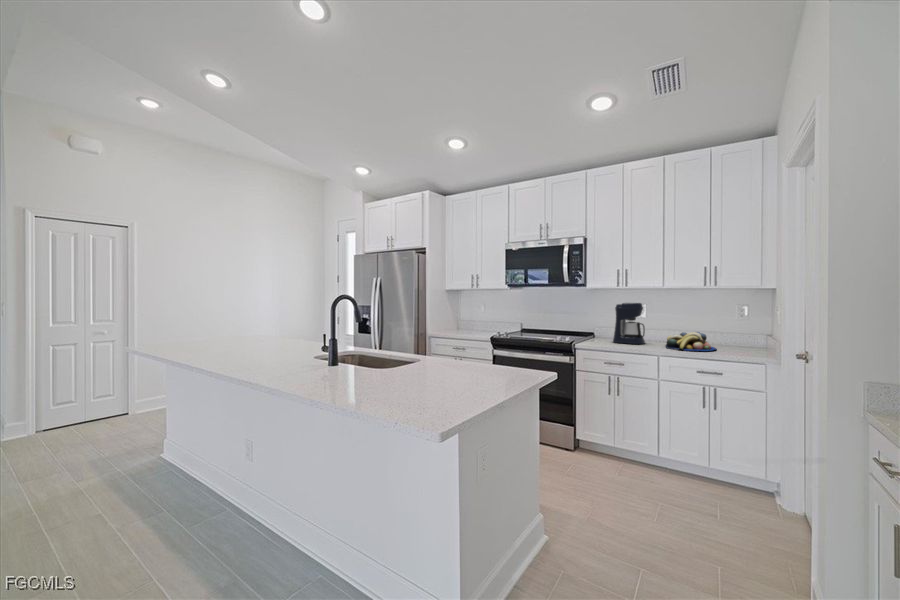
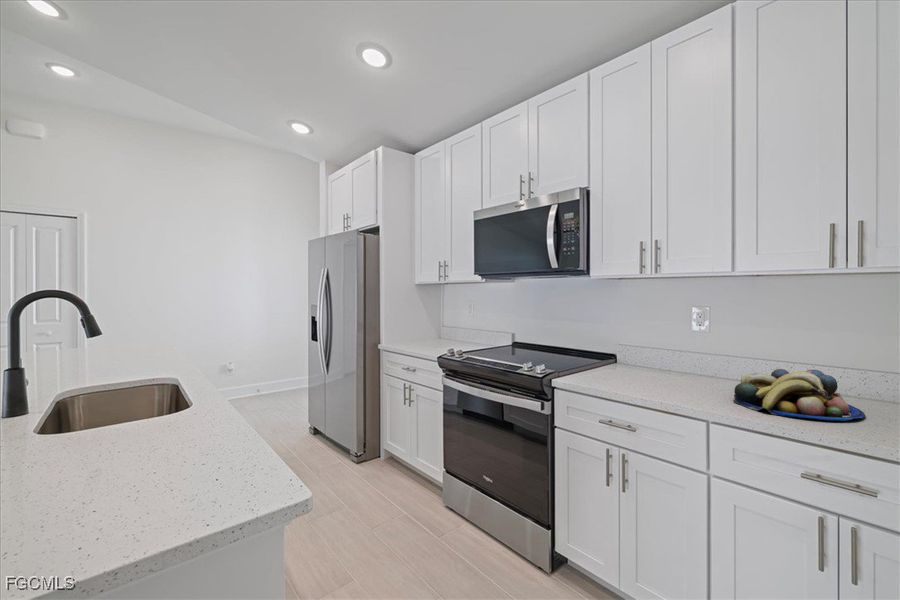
coffee maker: present [613,303,645,344] -> none [632,305,698,387]

